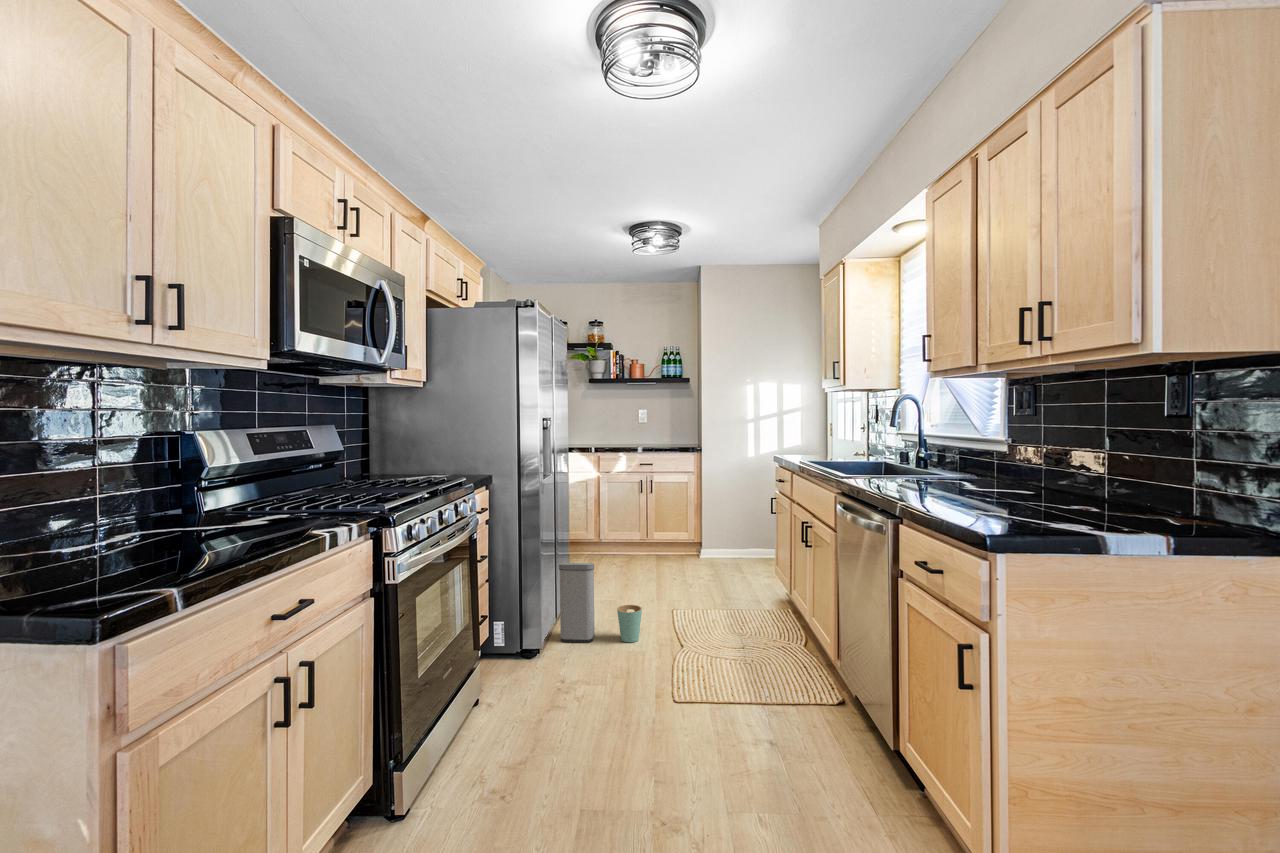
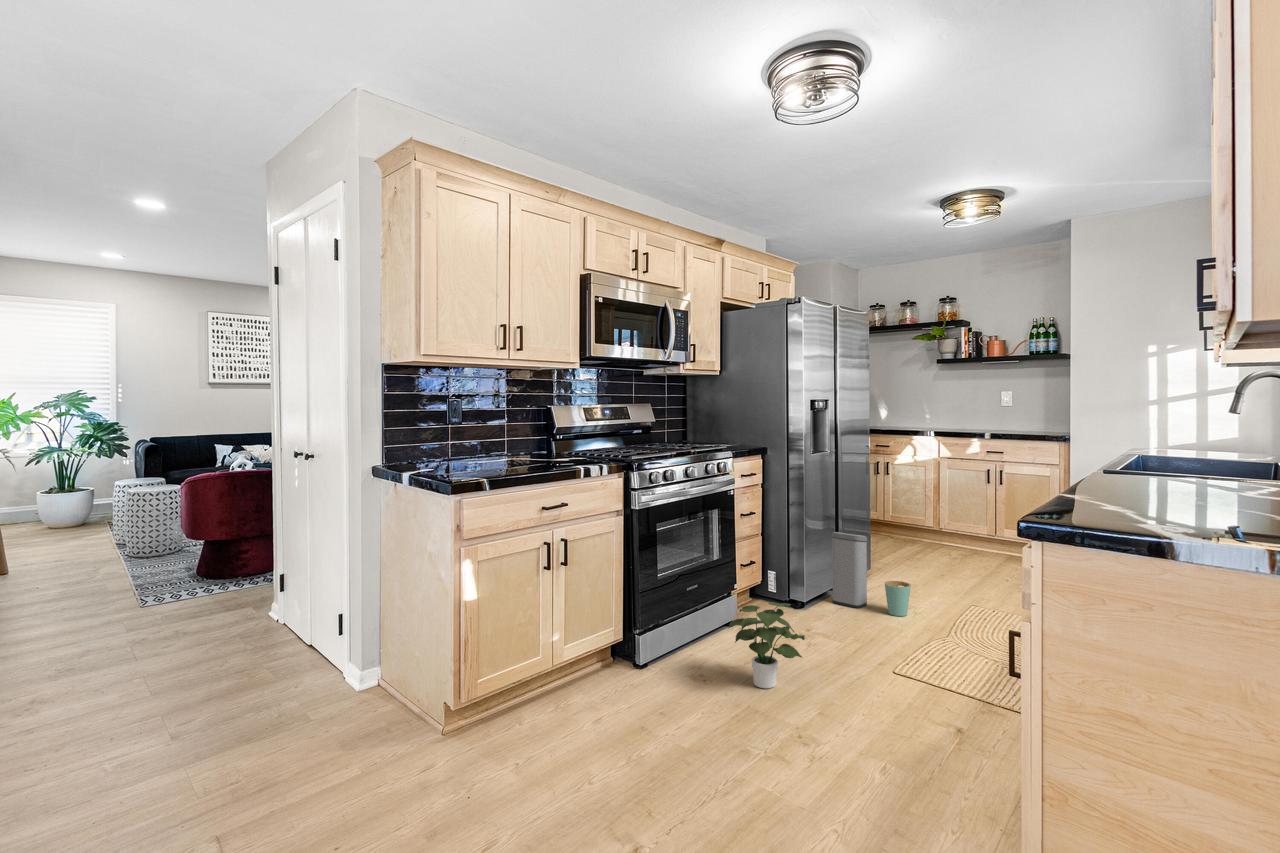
potted plant: none [529,669,630,786] -> present [729,602,805,688]

